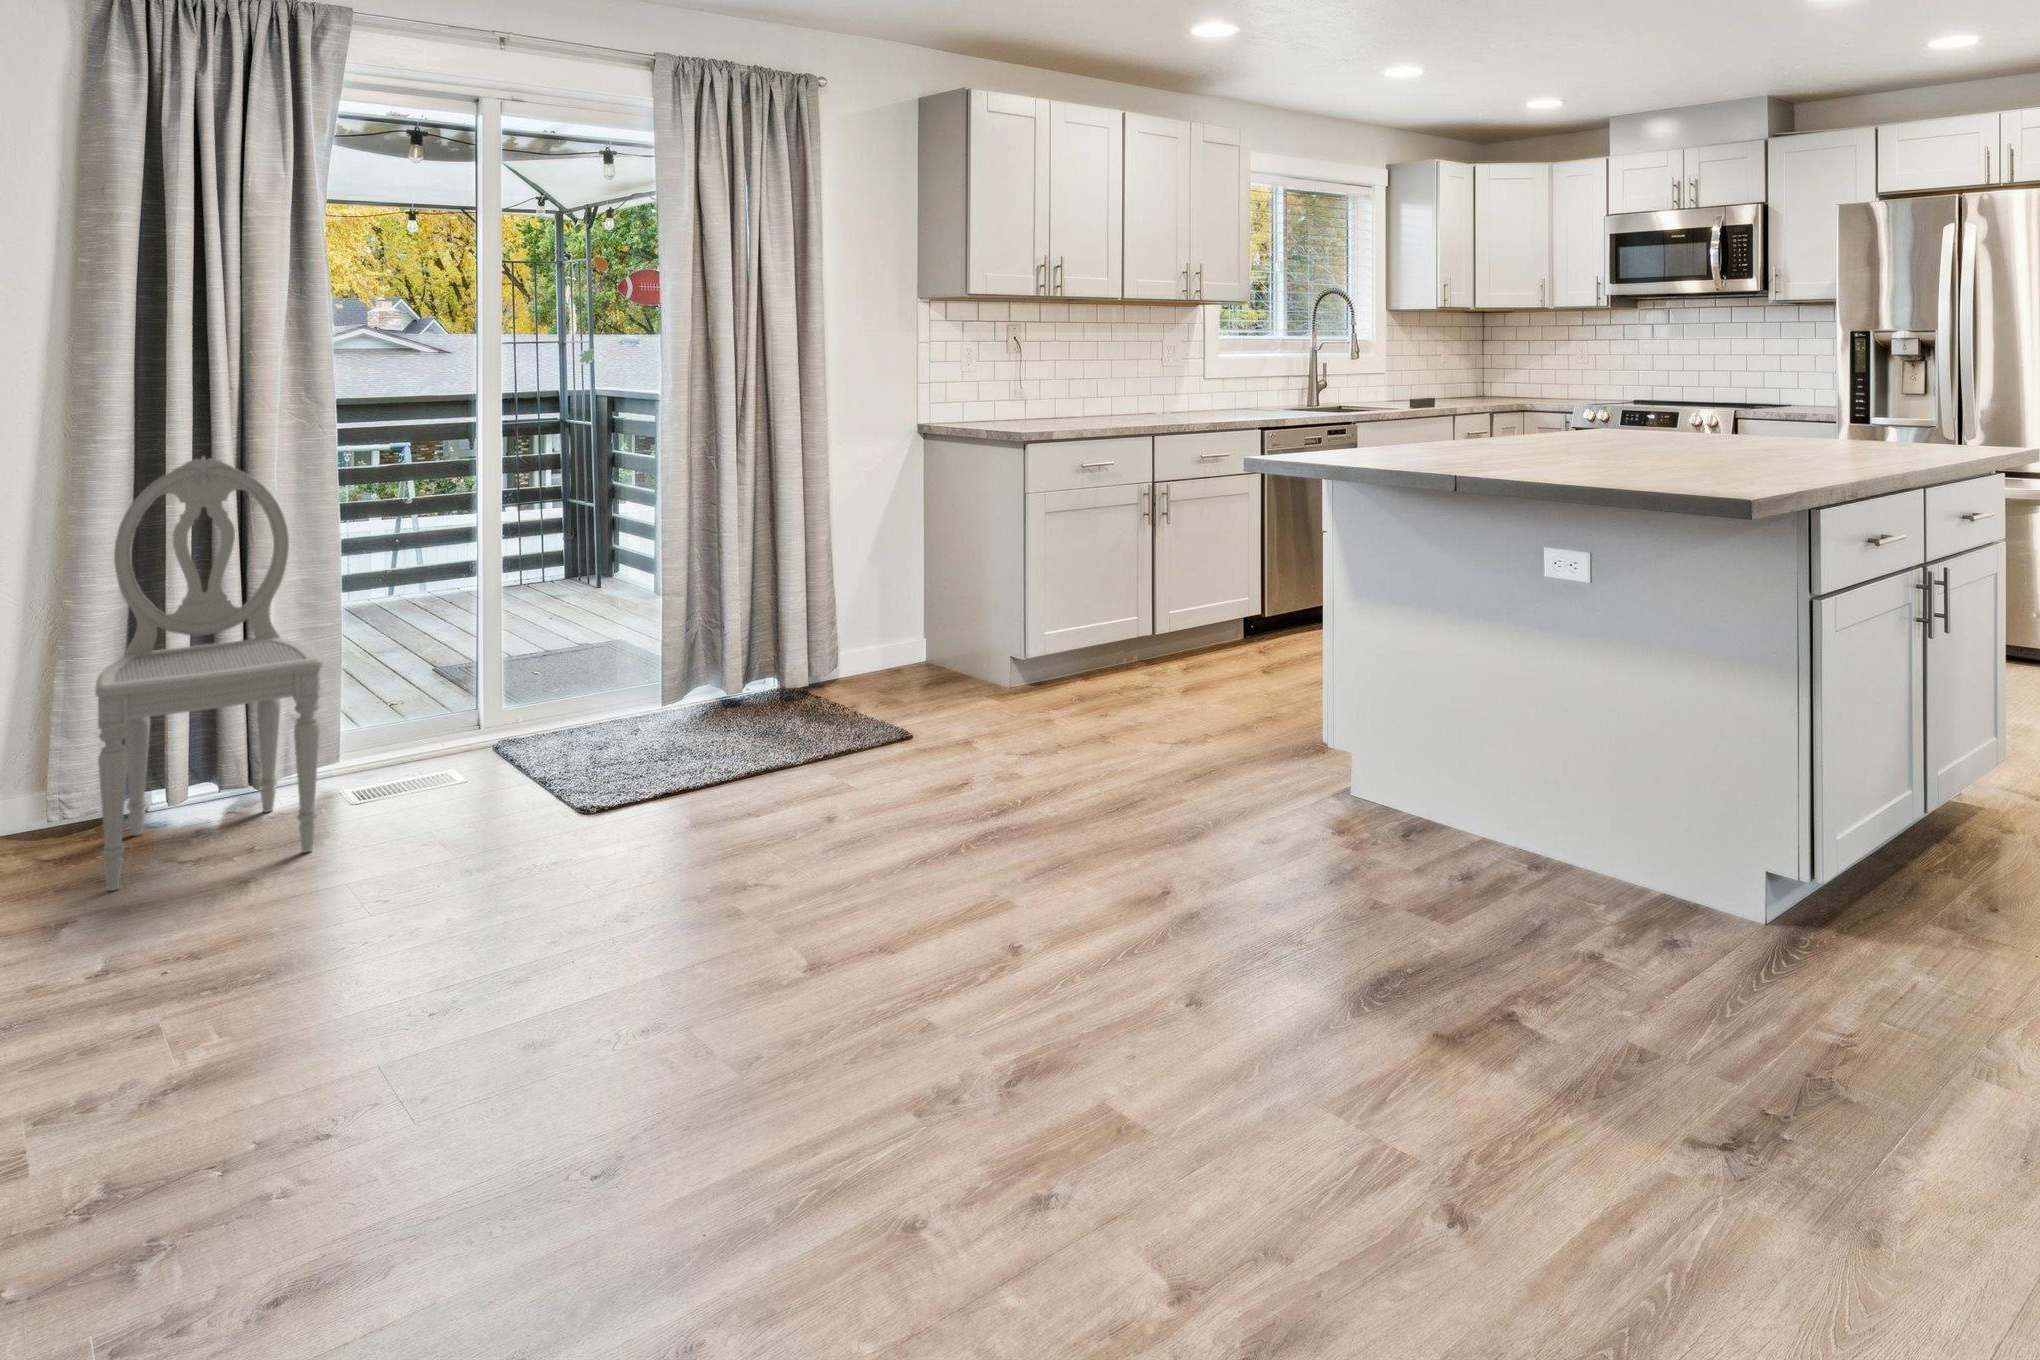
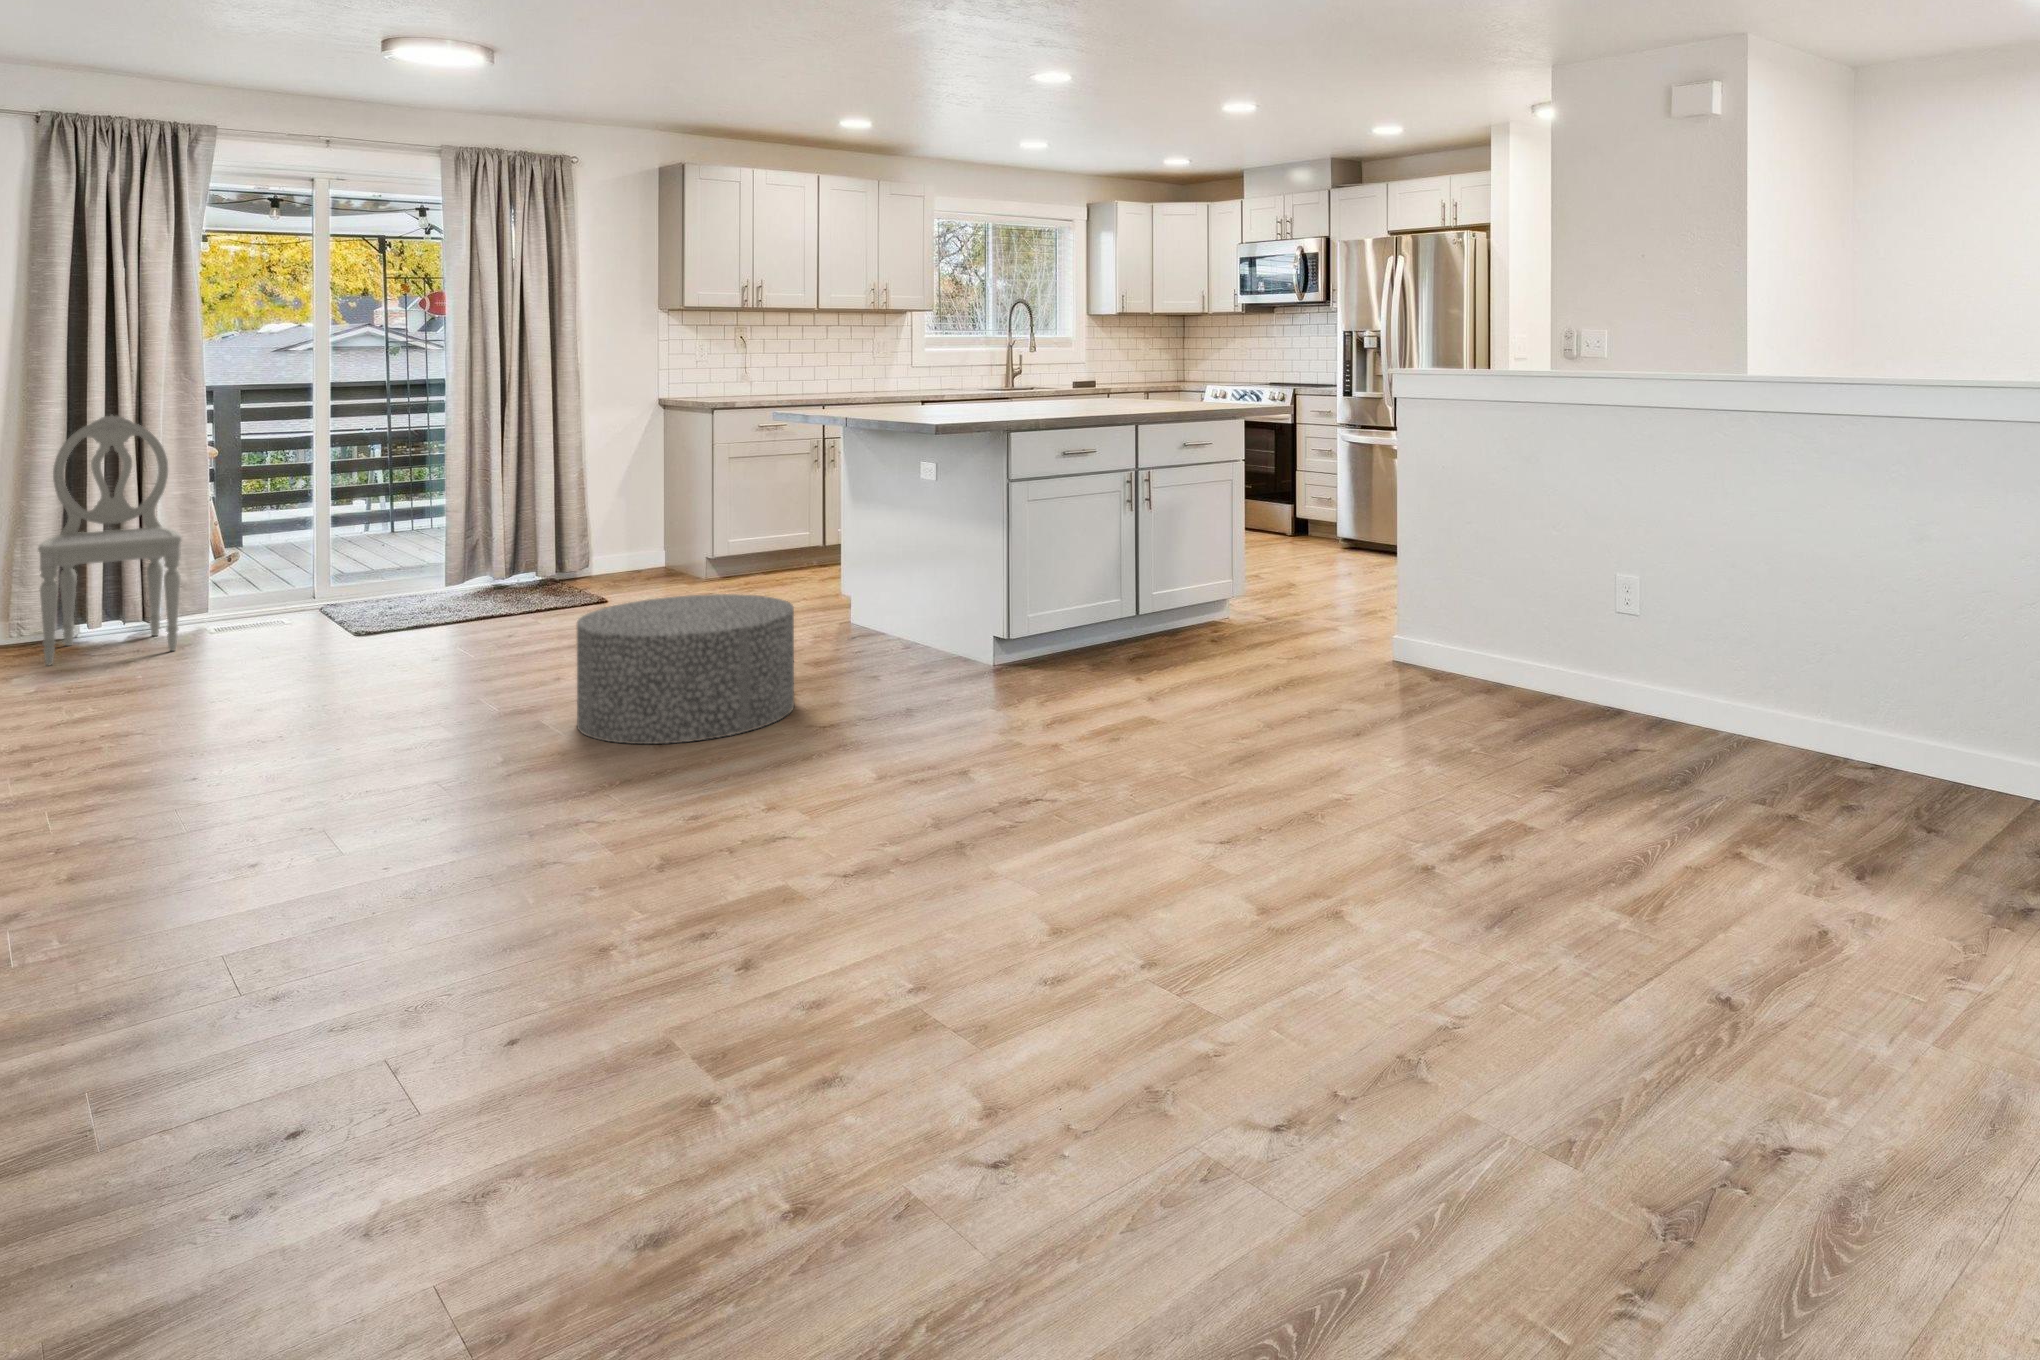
ottoman: none [1178,801,1606,1203] -> present [577,594,794,744]

